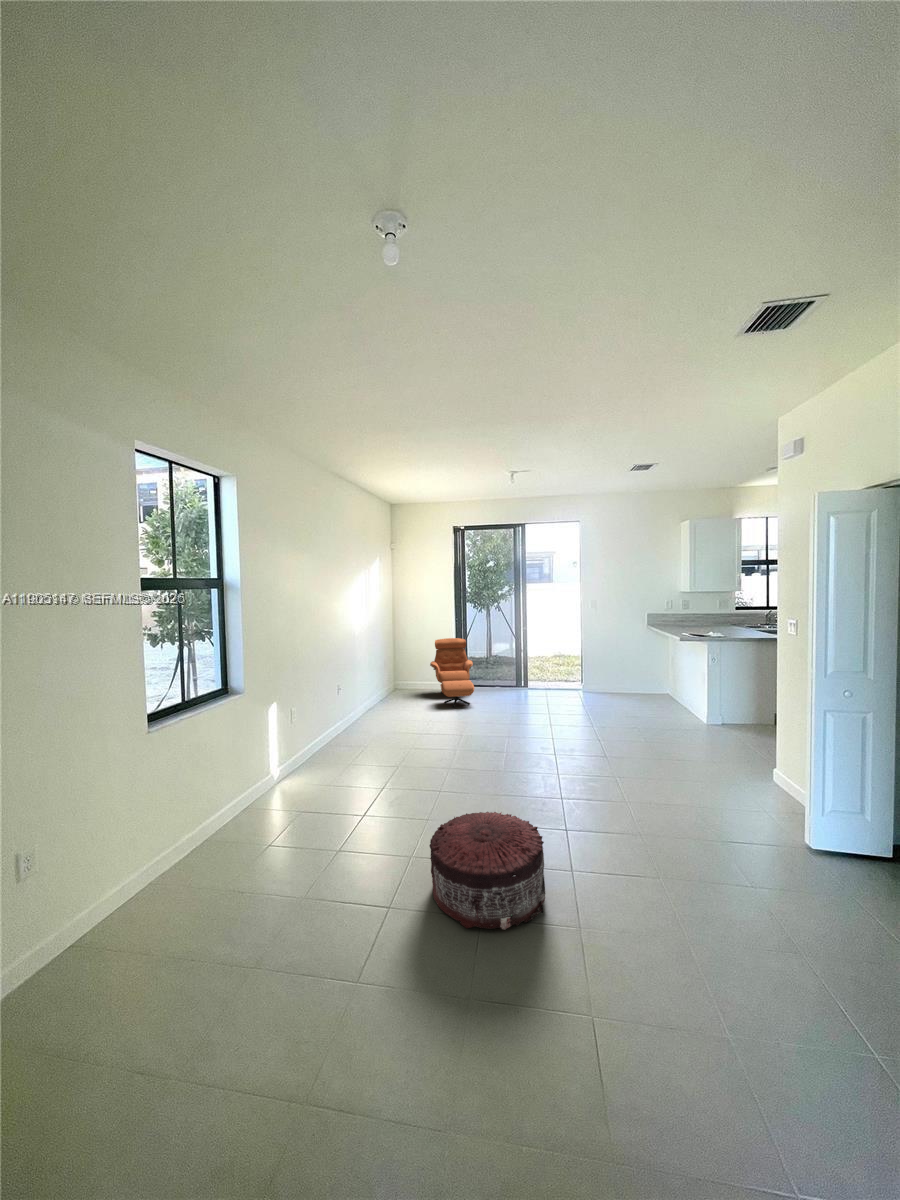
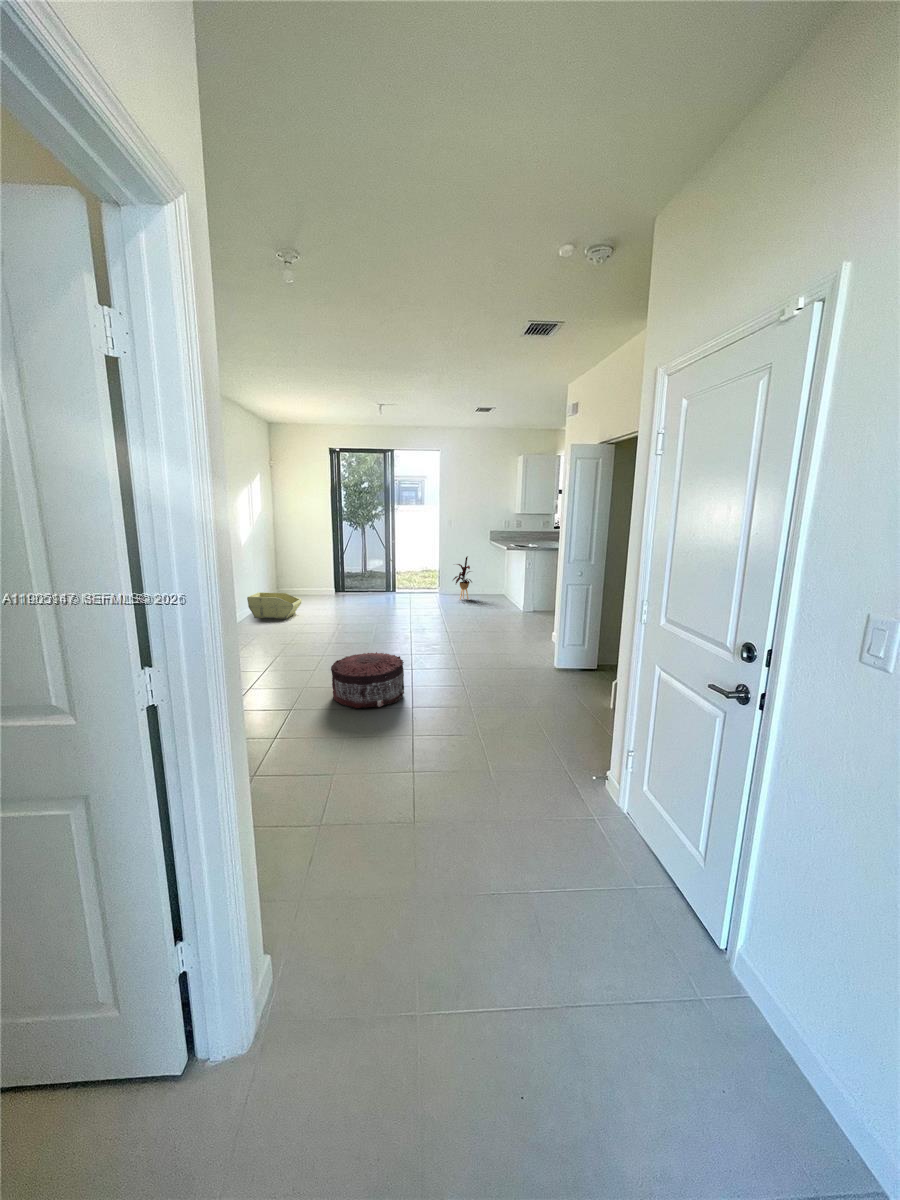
armchair: present [430,638,474,707] -> none [311,551,352,608]
house plant: none [598,645,626,700] -> present [453,556,472,600]
storage bin: none [356,688,416,722] -> present [247,592,302,619]

